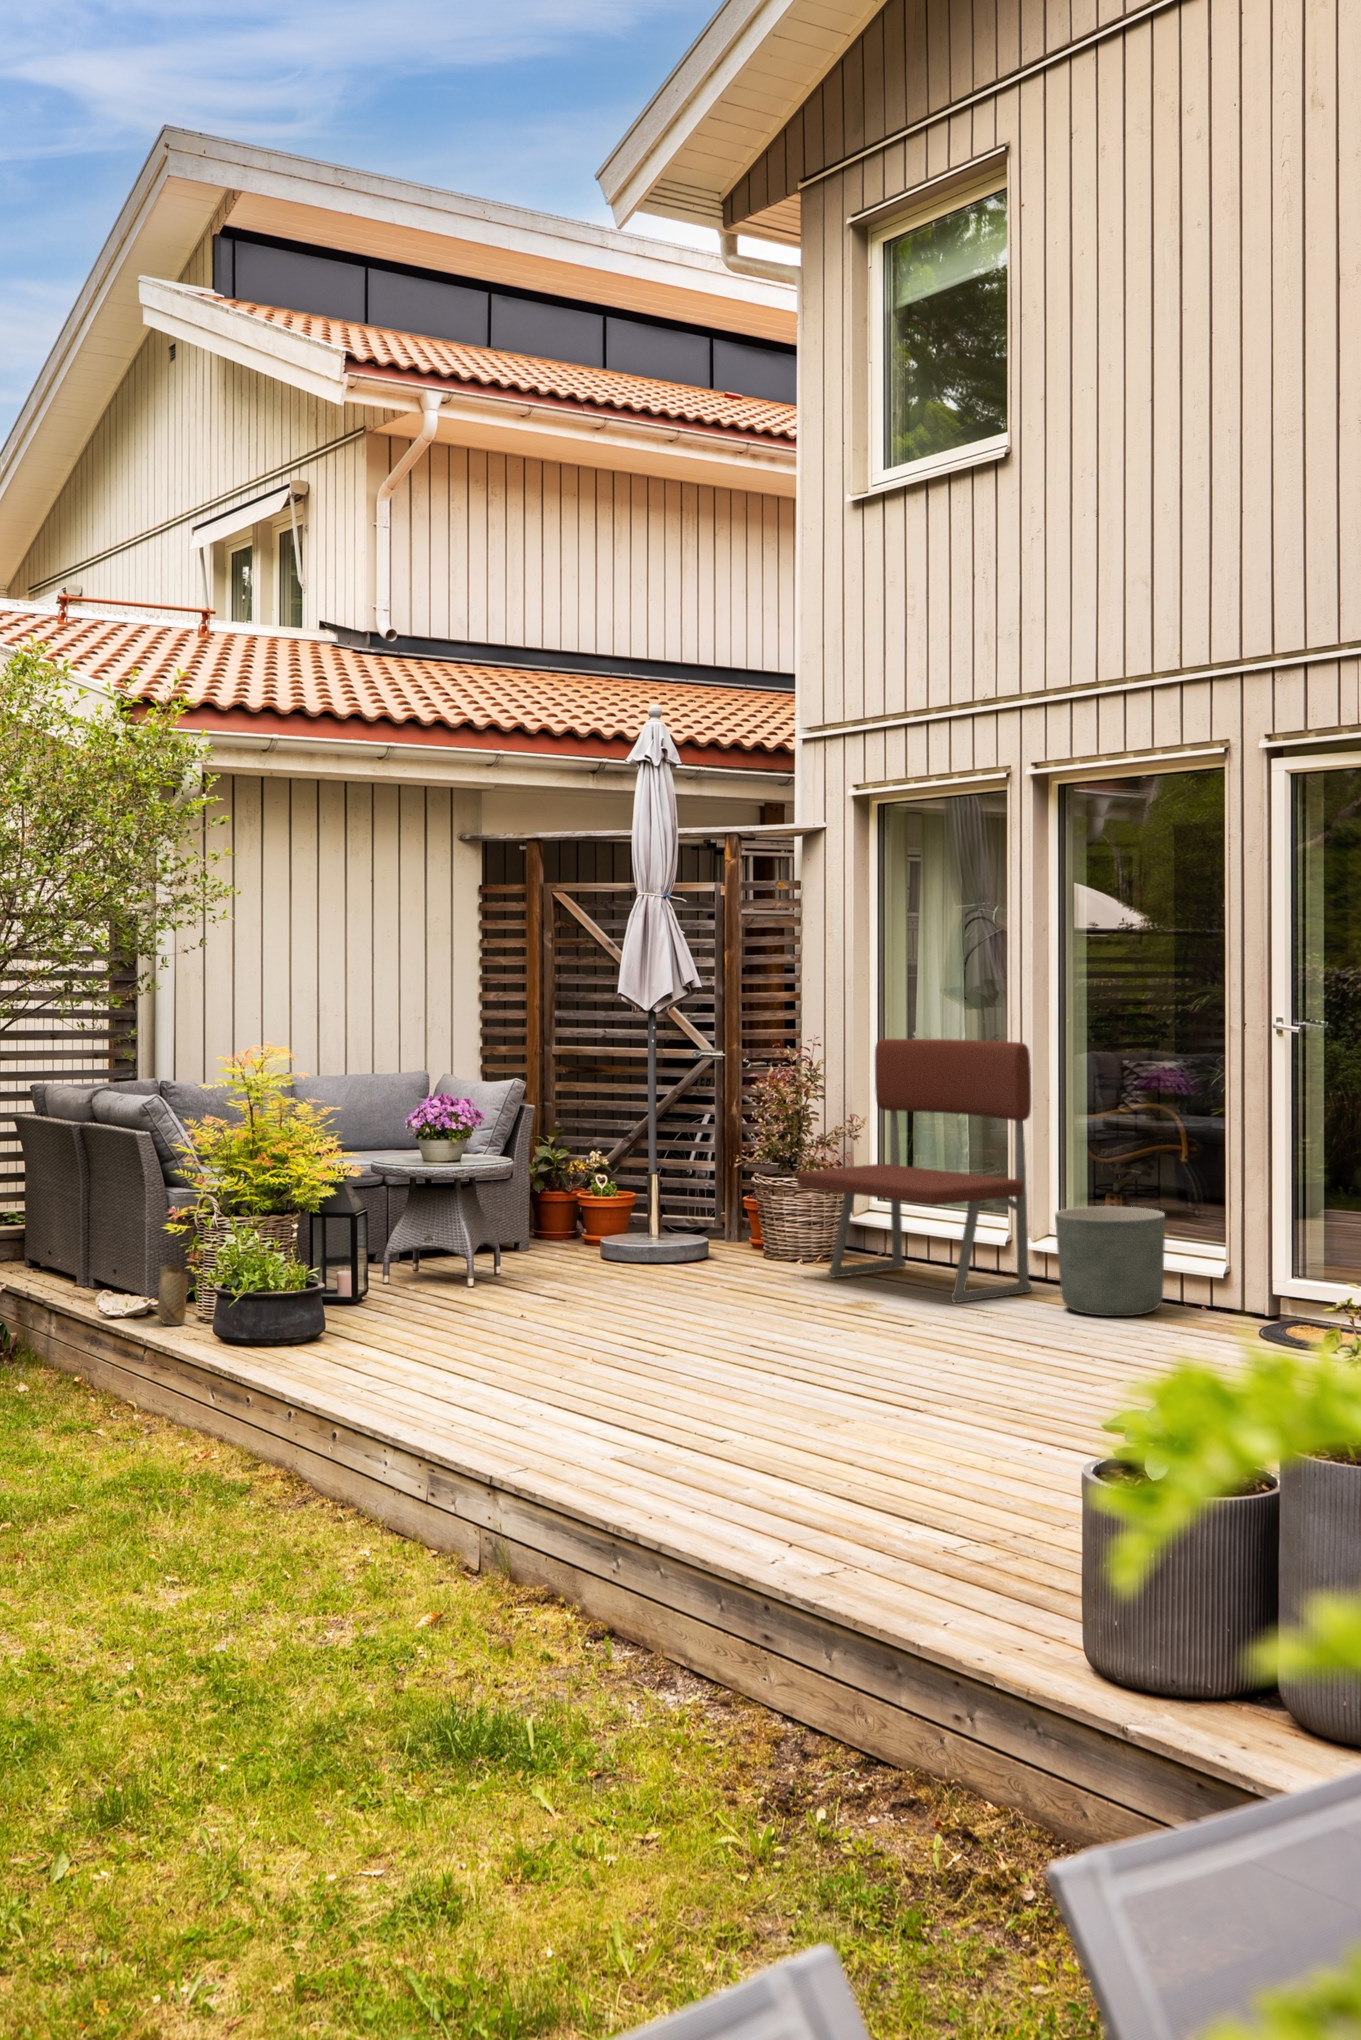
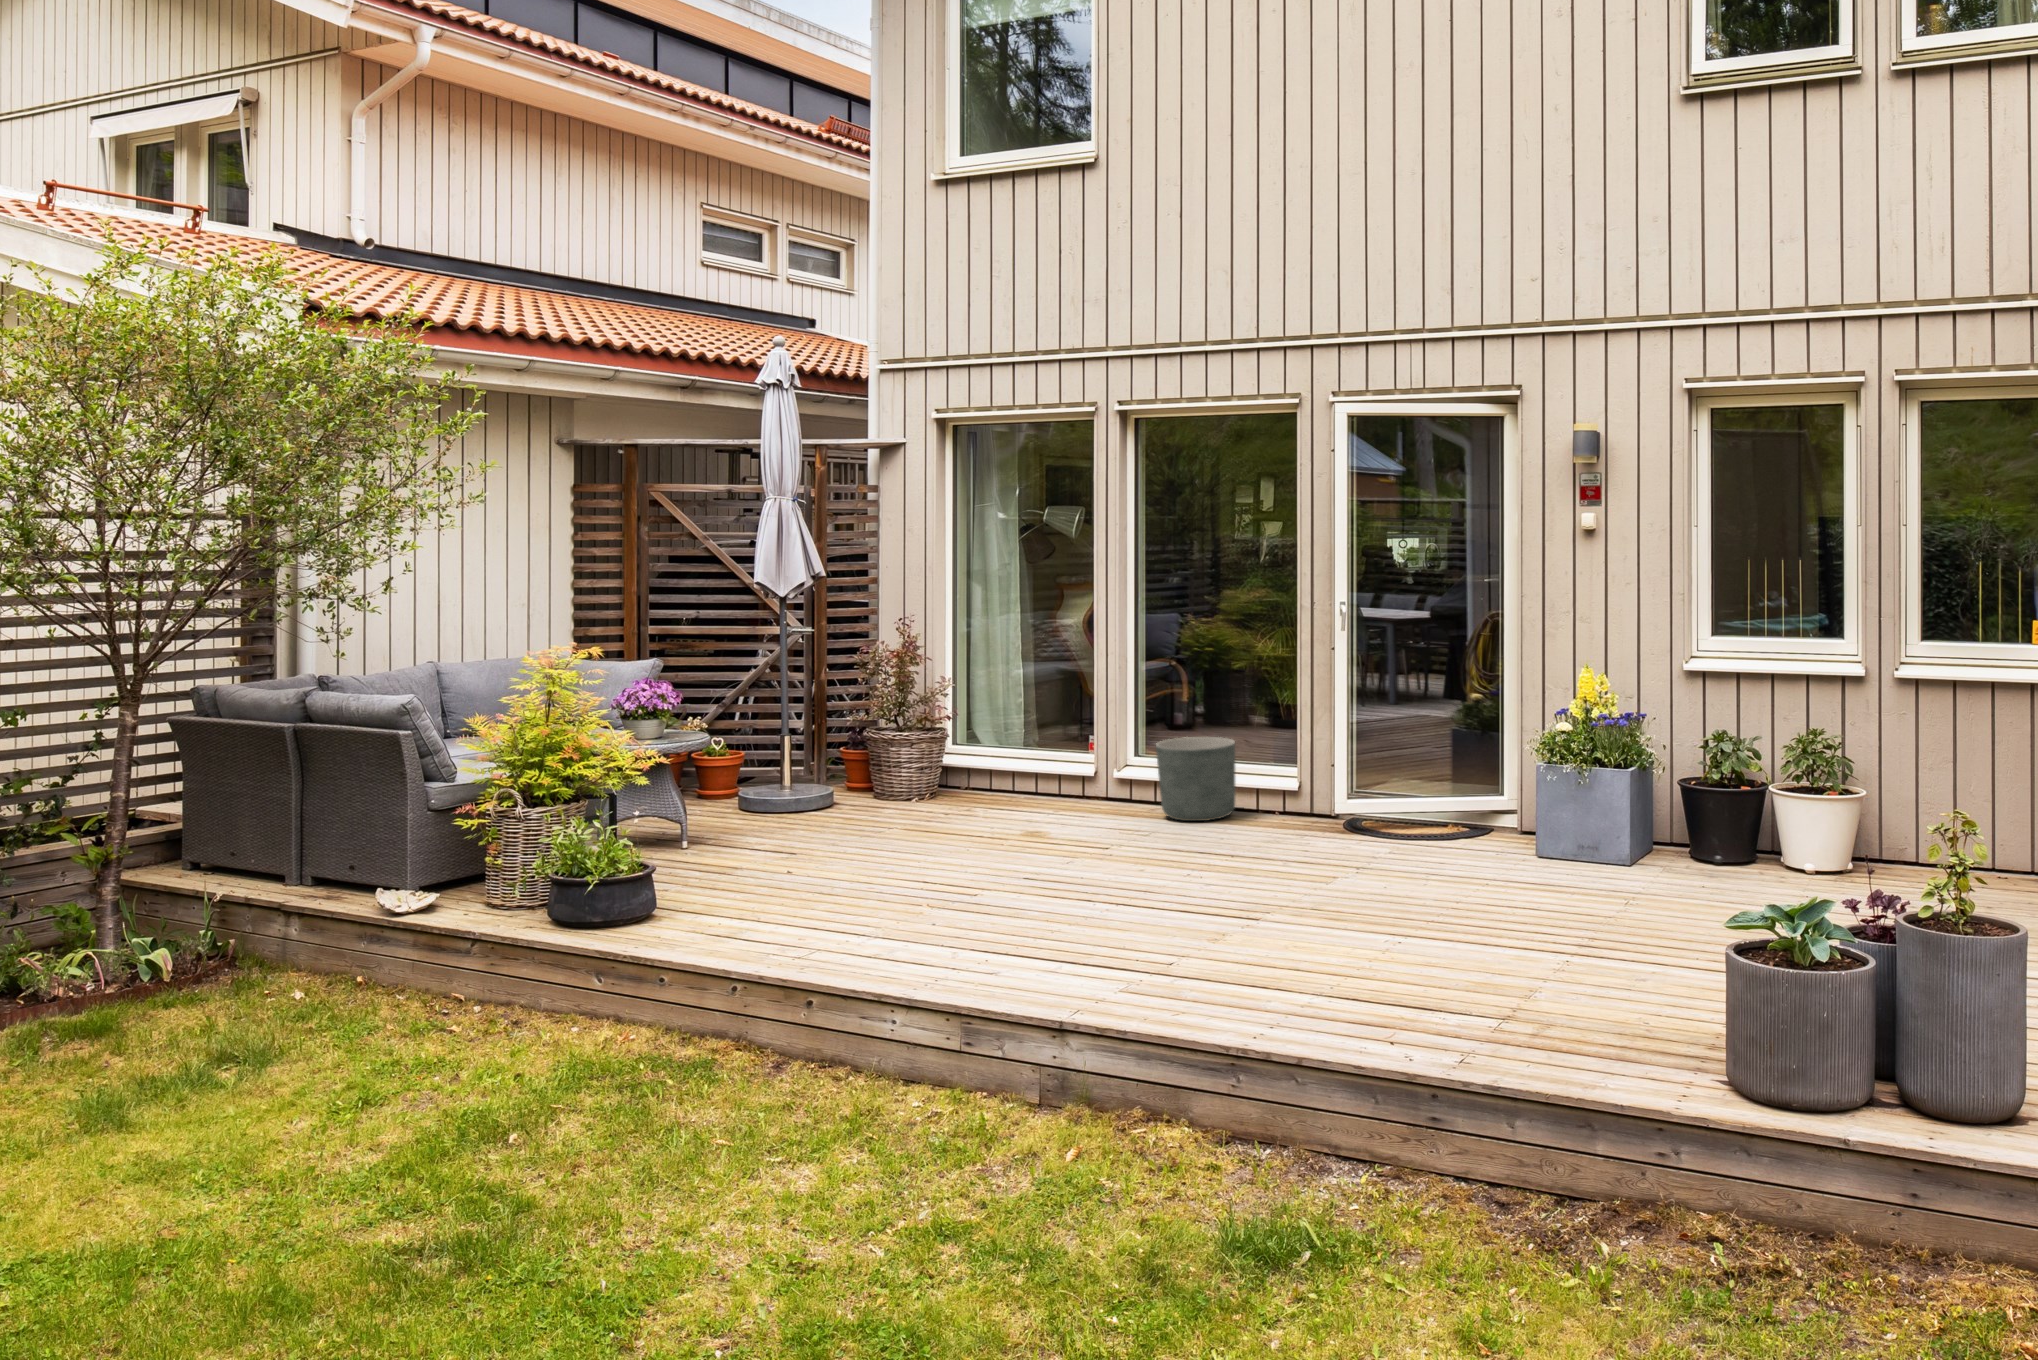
bench: present [797,1039,1032,1303] -> none [932,612,1126,822]
woven basket: present [156,1249,189,1325] -> none [435,828,474,906]

